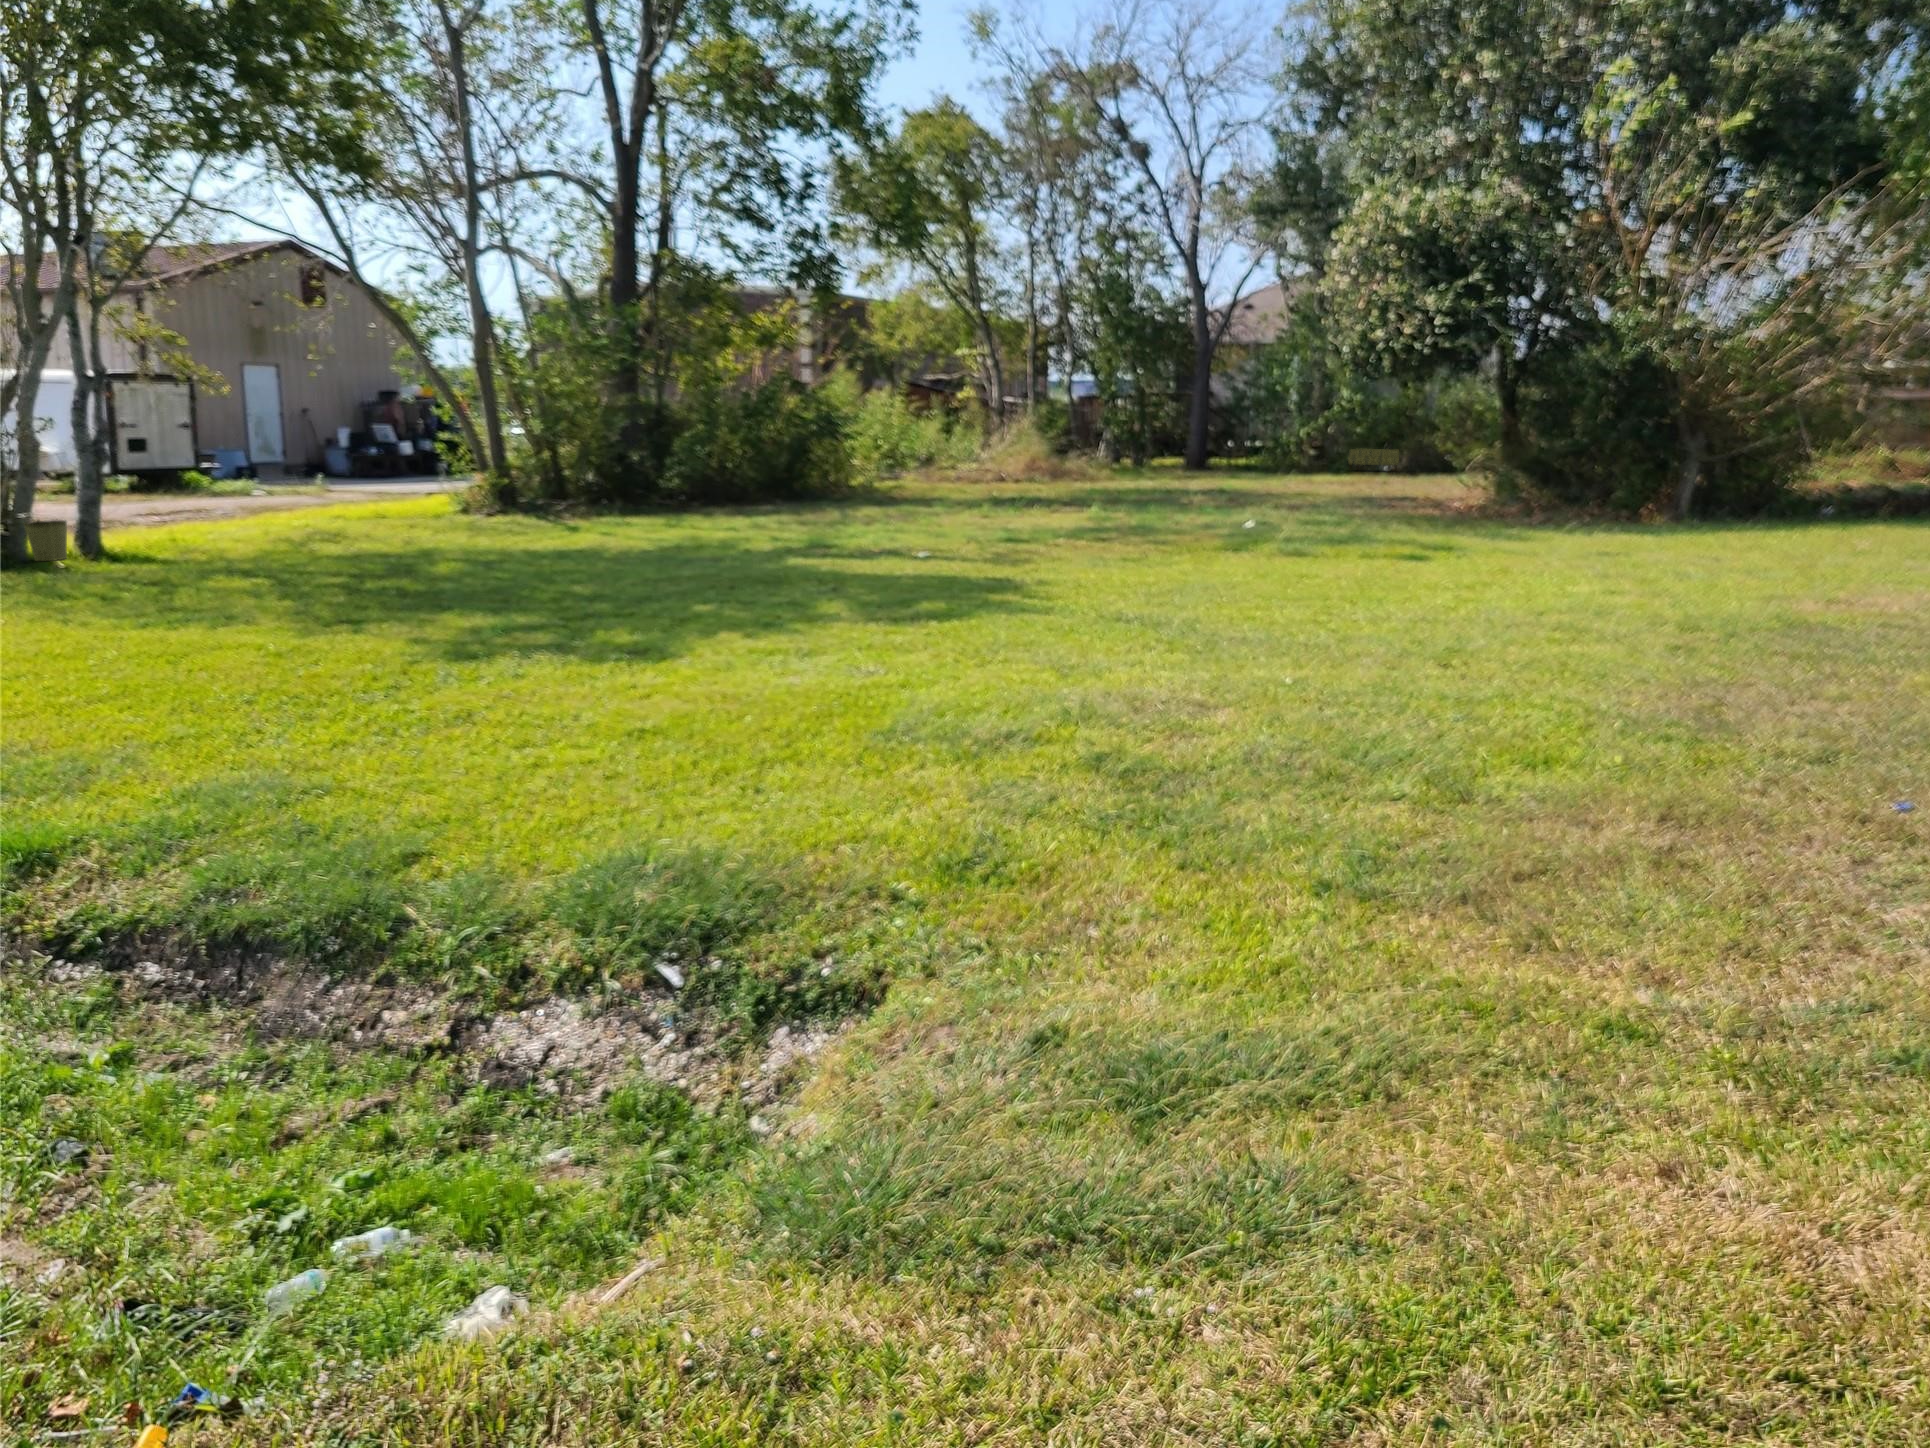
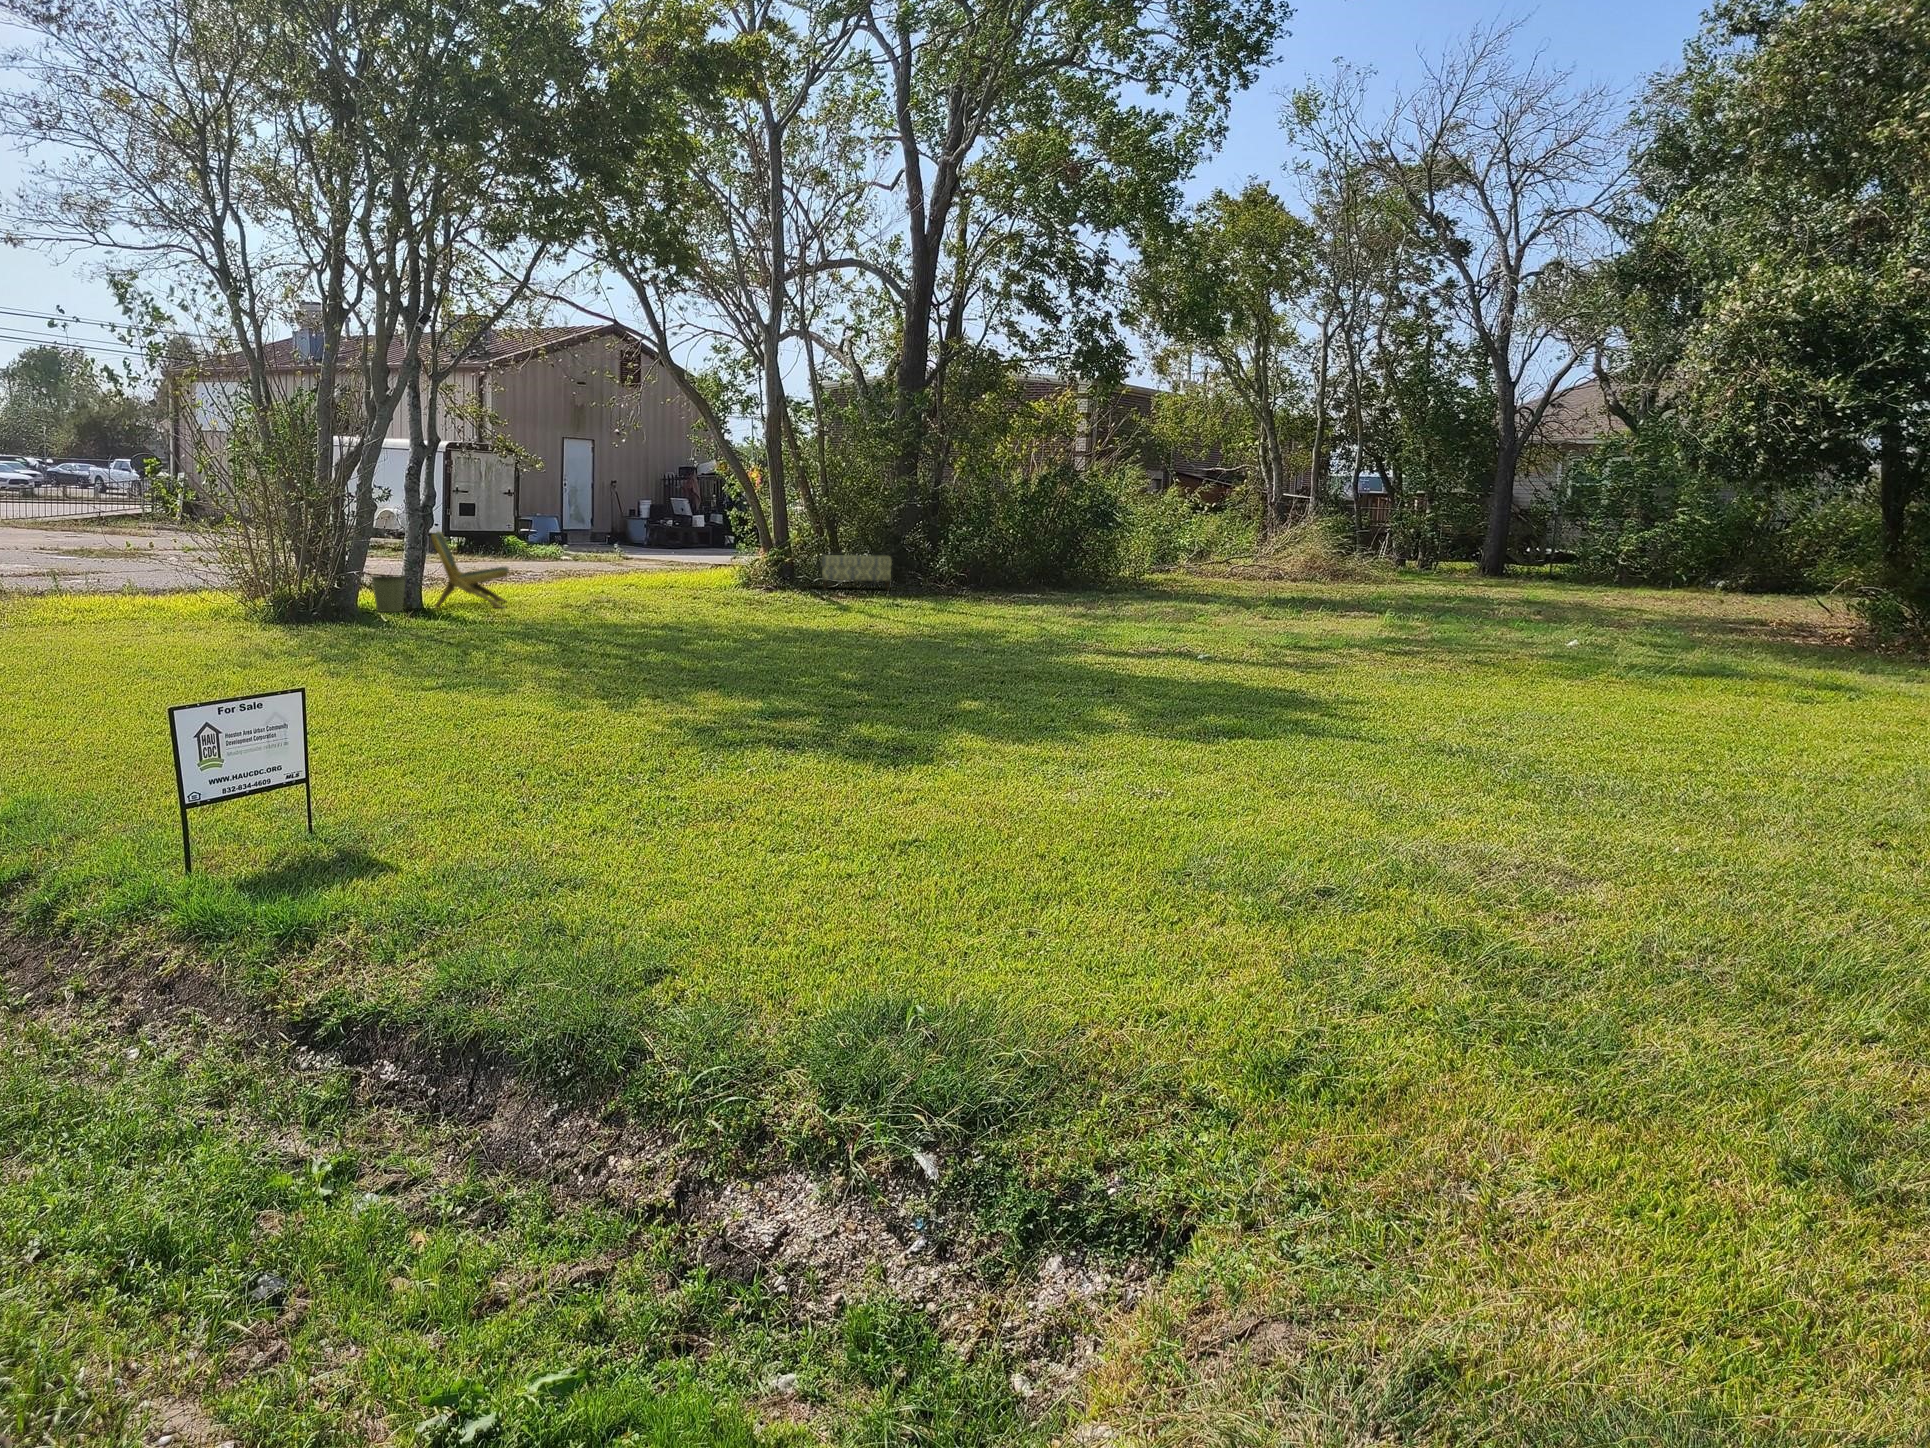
bench: present [1348,449,1399,471] -> present [822,555,892,590]
lounge chair: none [93,469,195,554] -> present [431,531,509,608]

